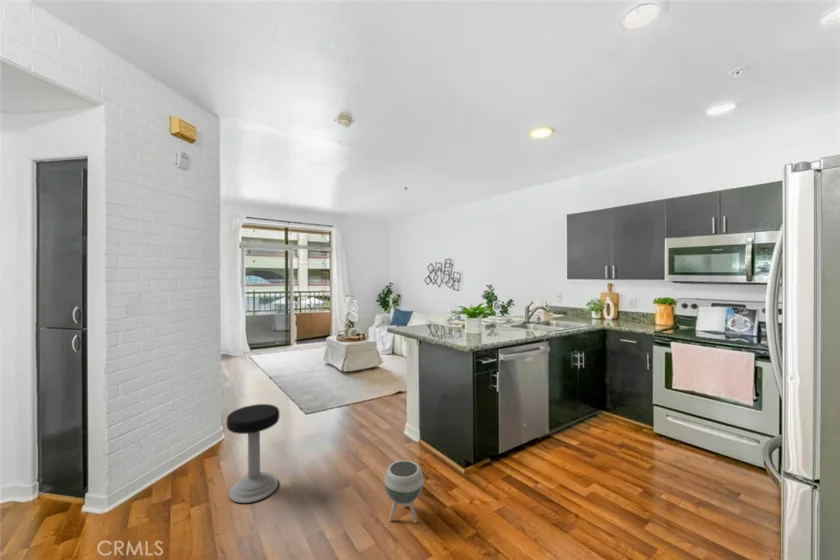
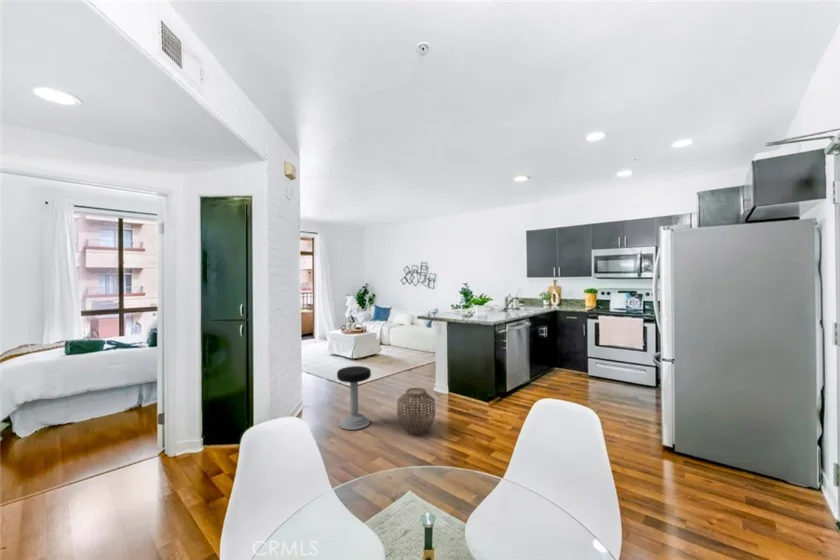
woven basket: none [294,450,356,529] -> present [397,388,435,434]
planter: present [384,460,423,523] -> none [451,391,476,427]

